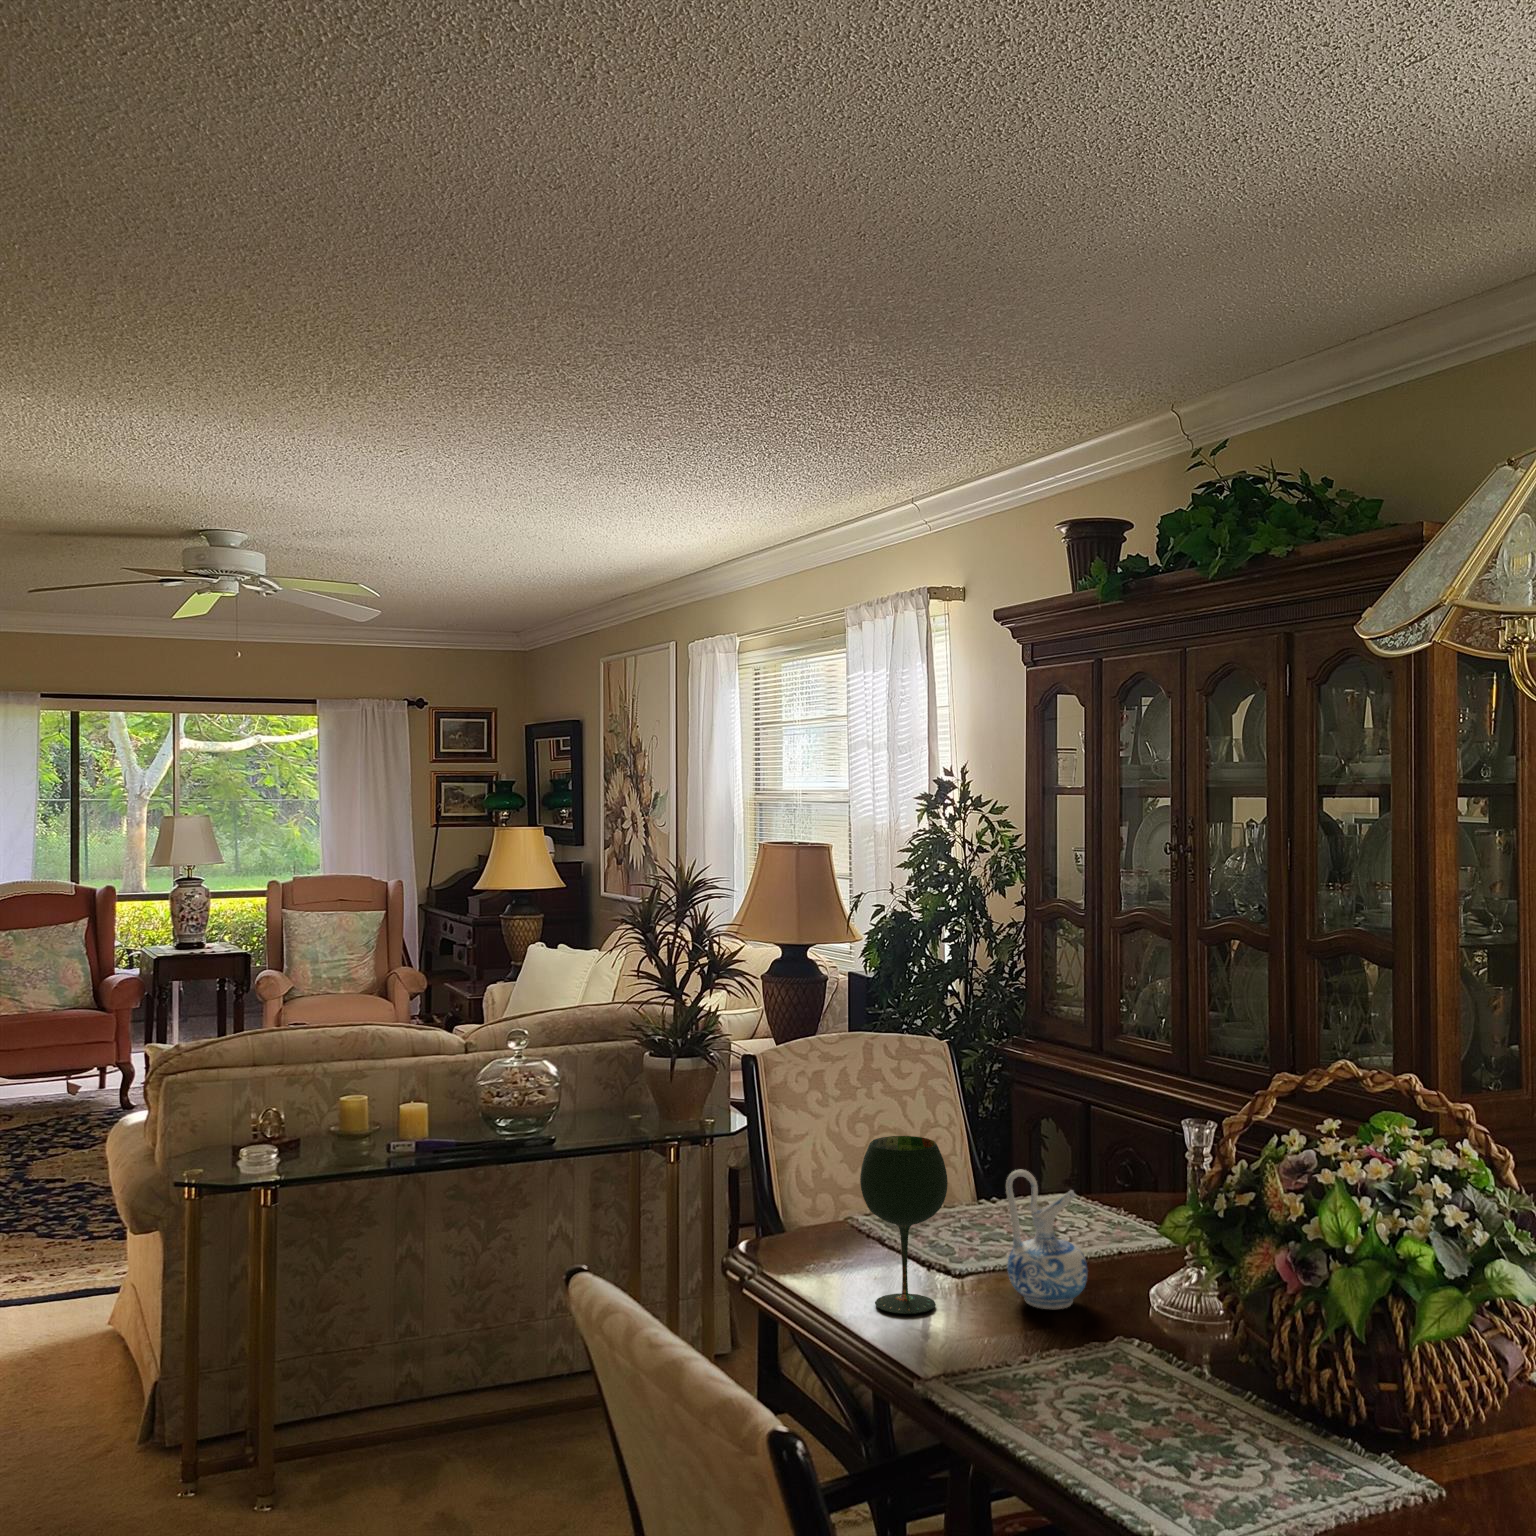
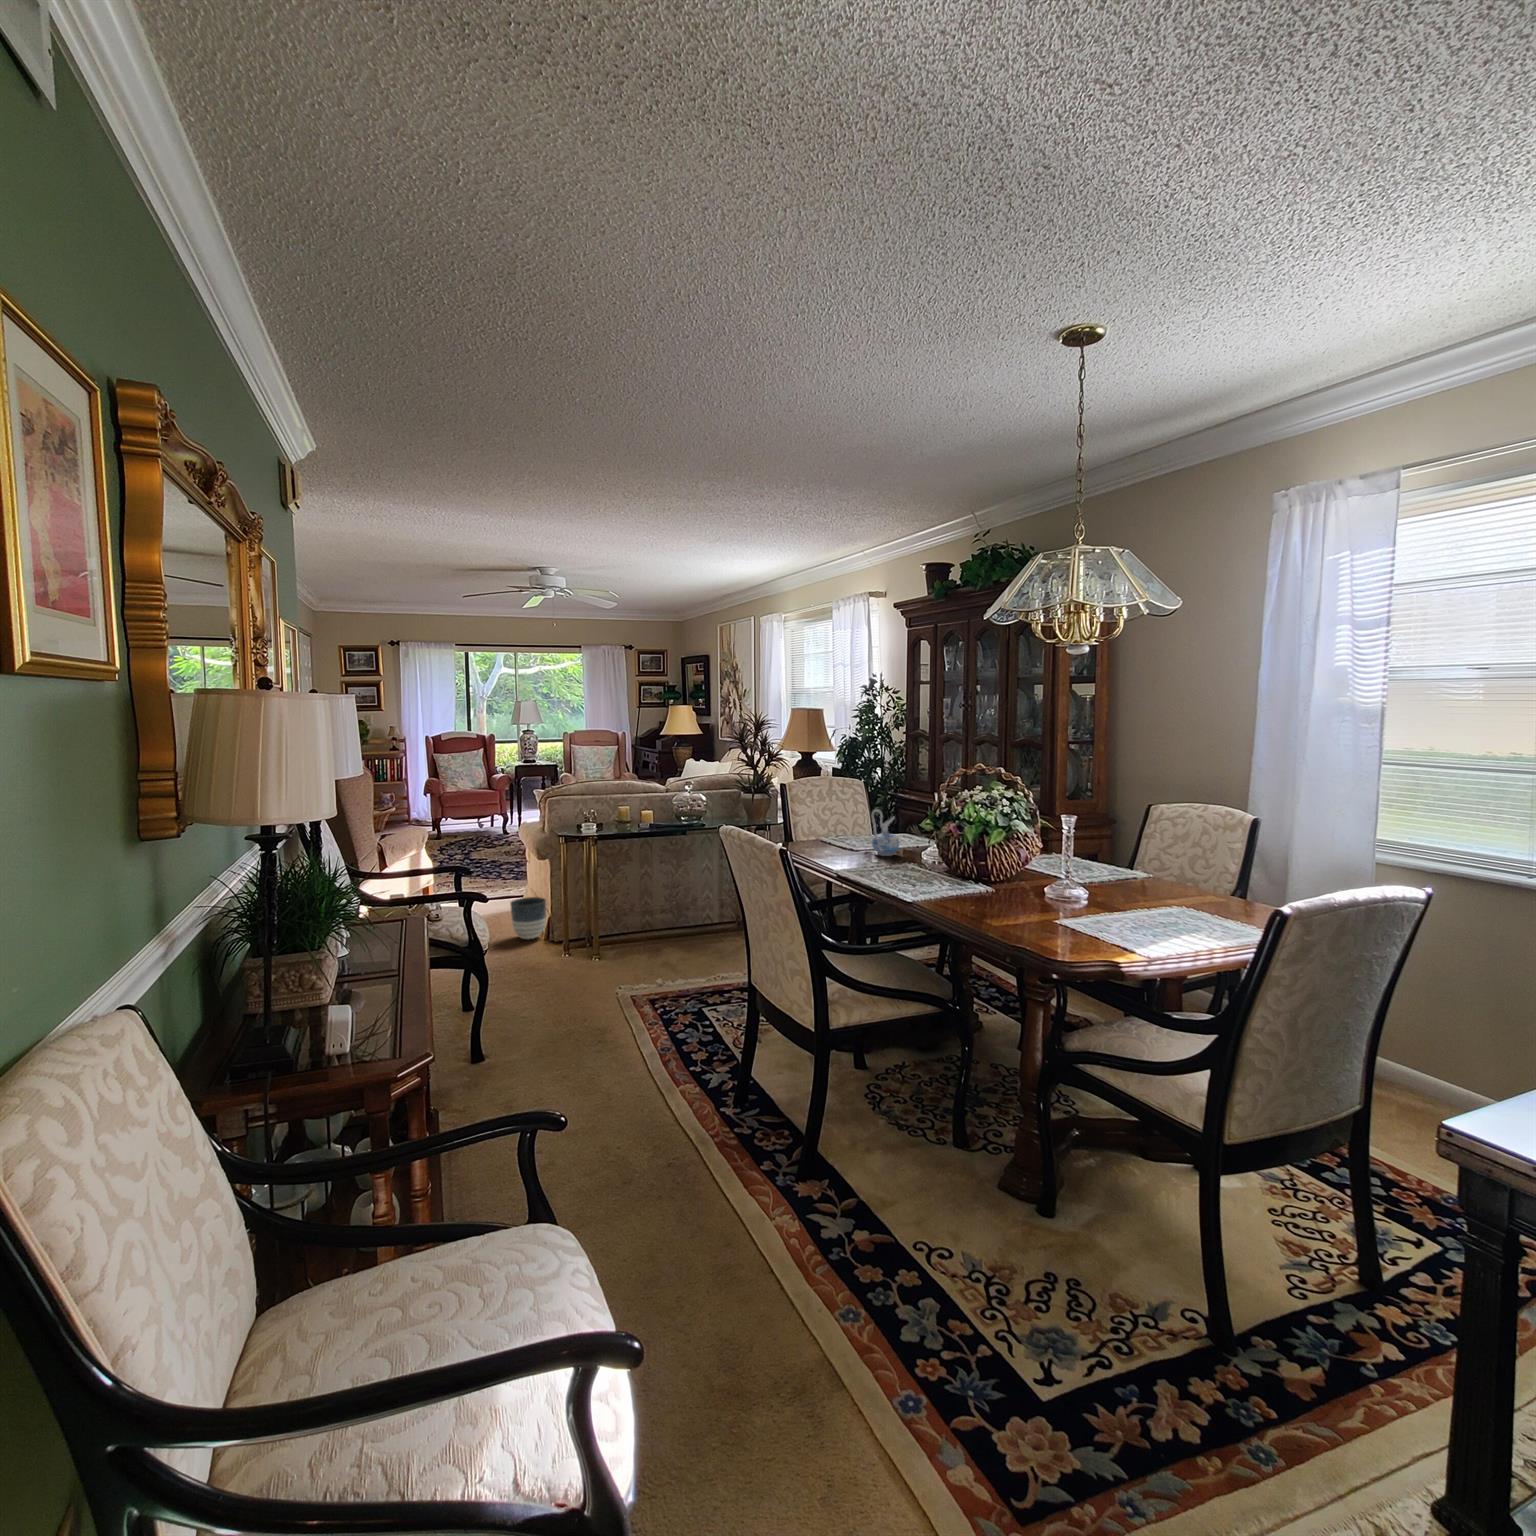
wine glass: present [860,1136,948,1314] -> none [821,799,851,857]
planter: none [37,1331,134,1449] -> present [510,897,546,939]

